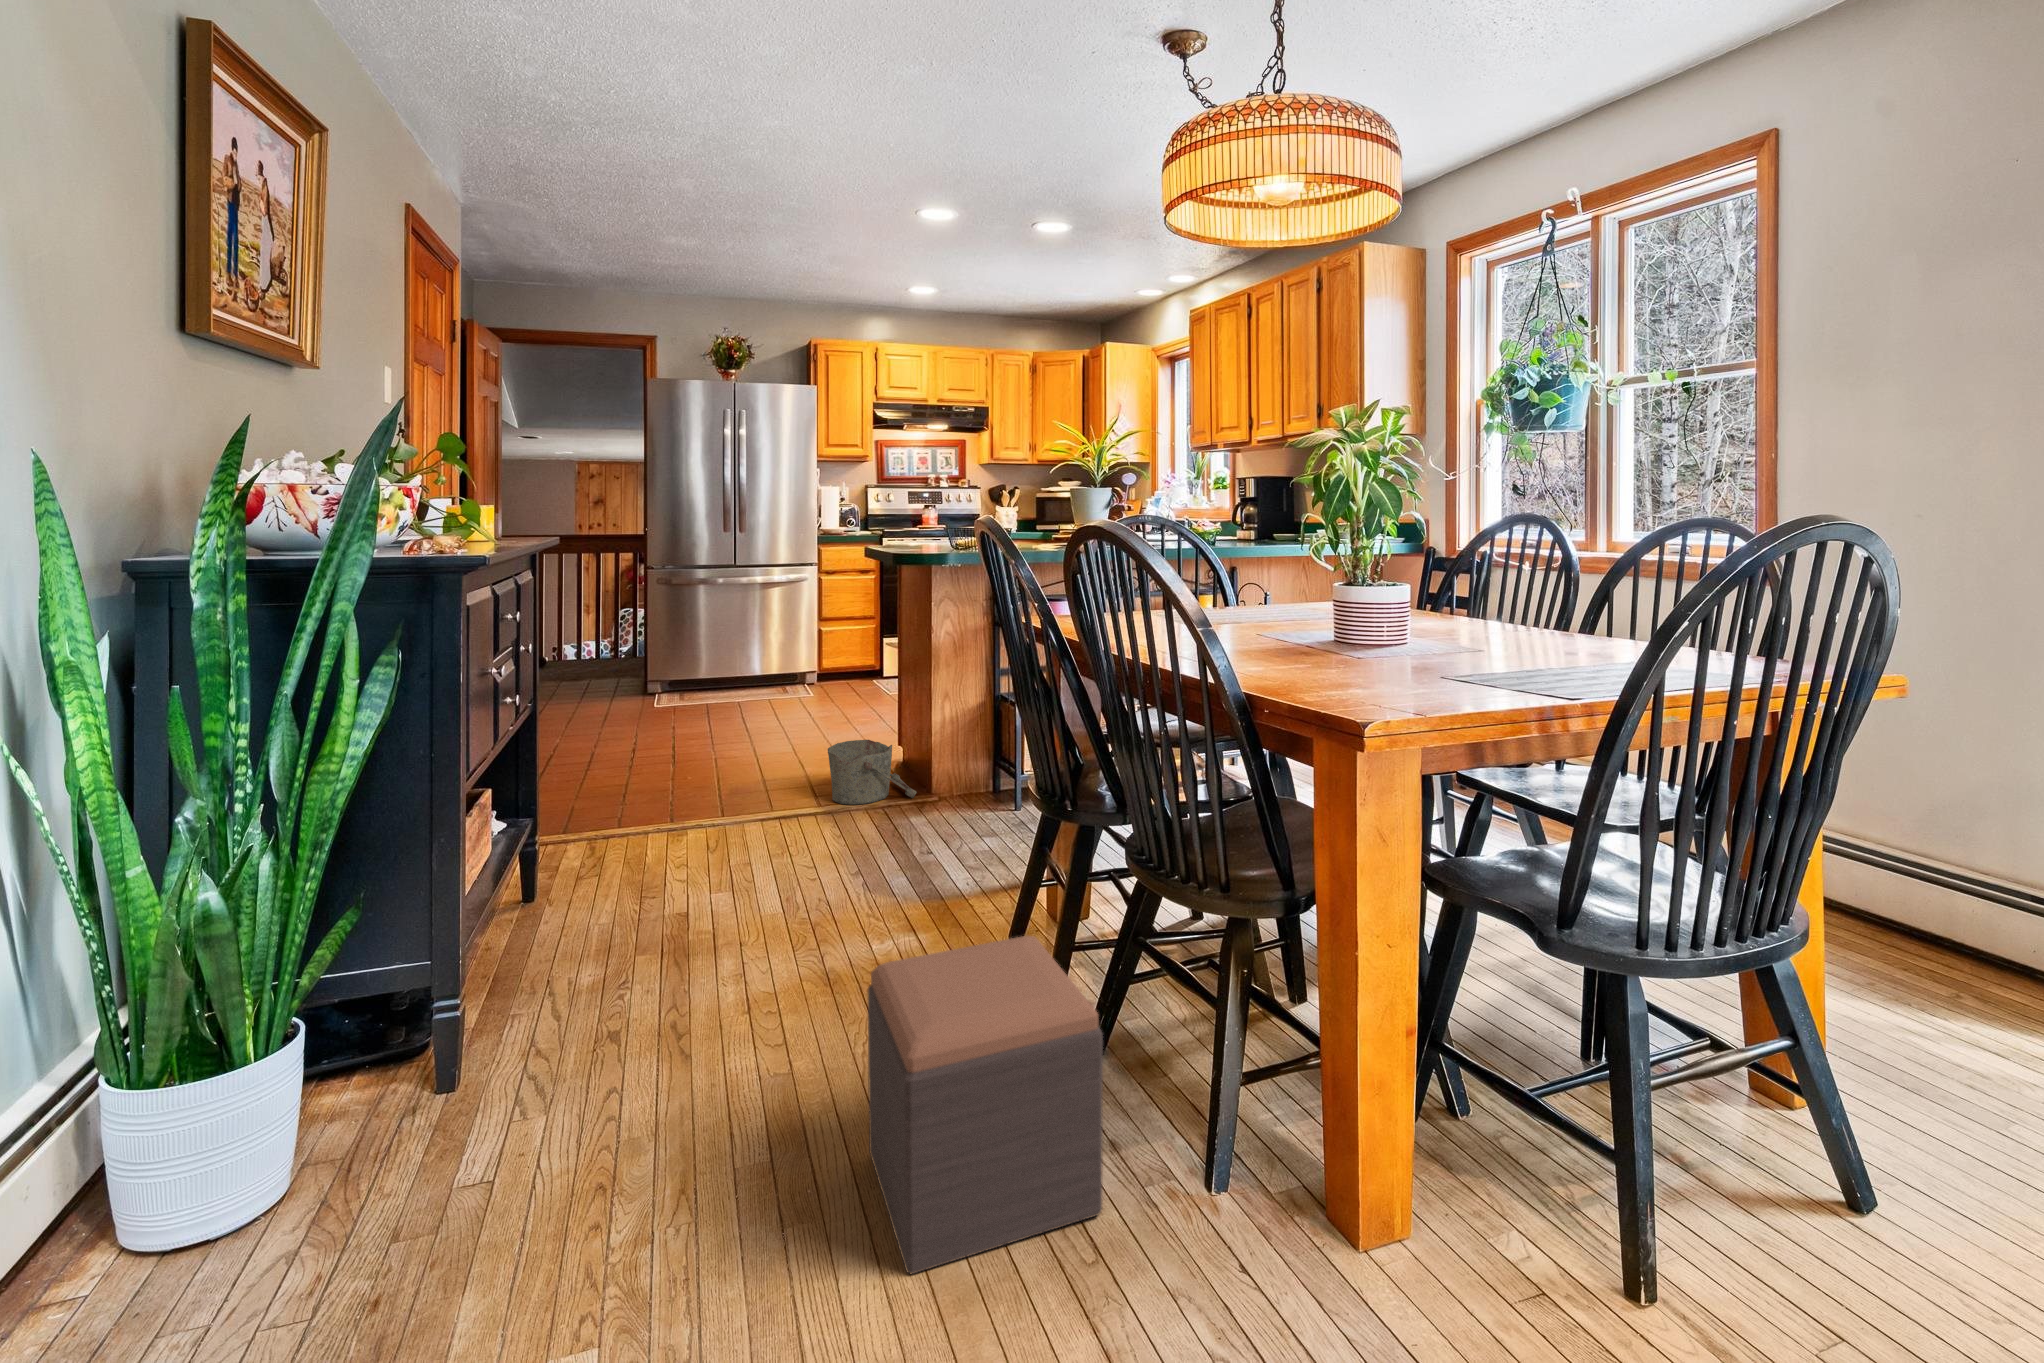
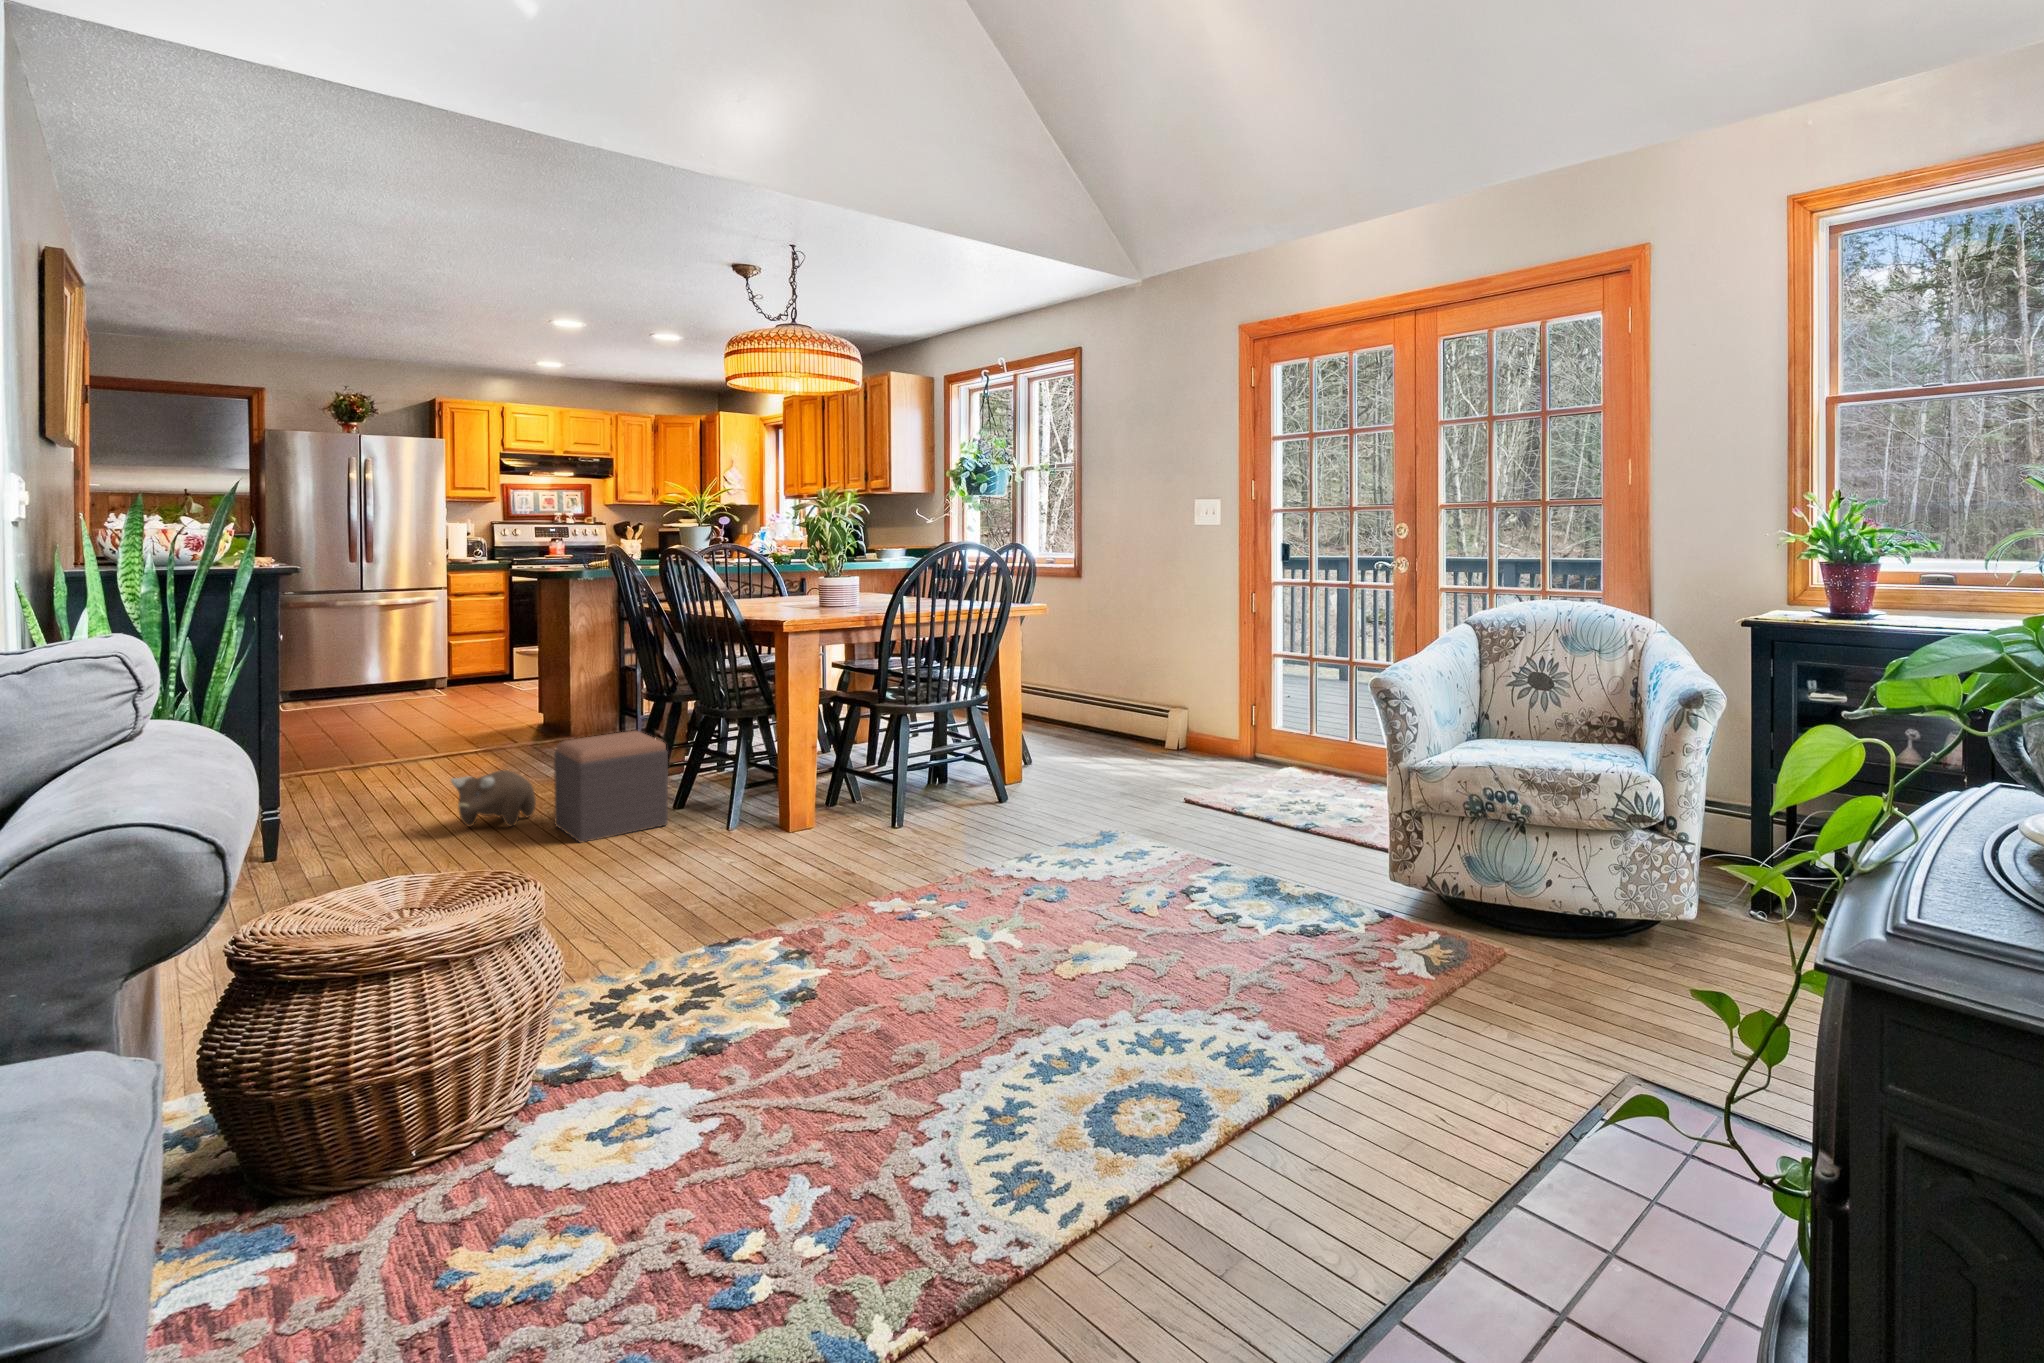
bucket: present [828,740,917,805] -> none [485,703,558,744]
plush toy: none [673,989,842,1134] -> present [451,770,536,827]

